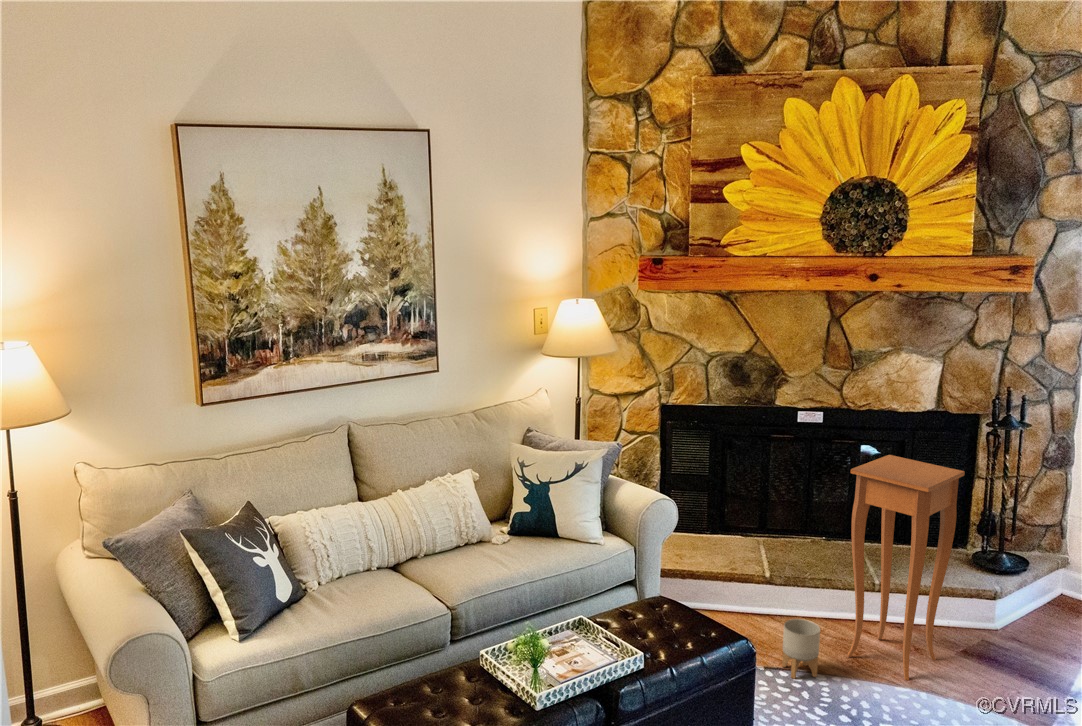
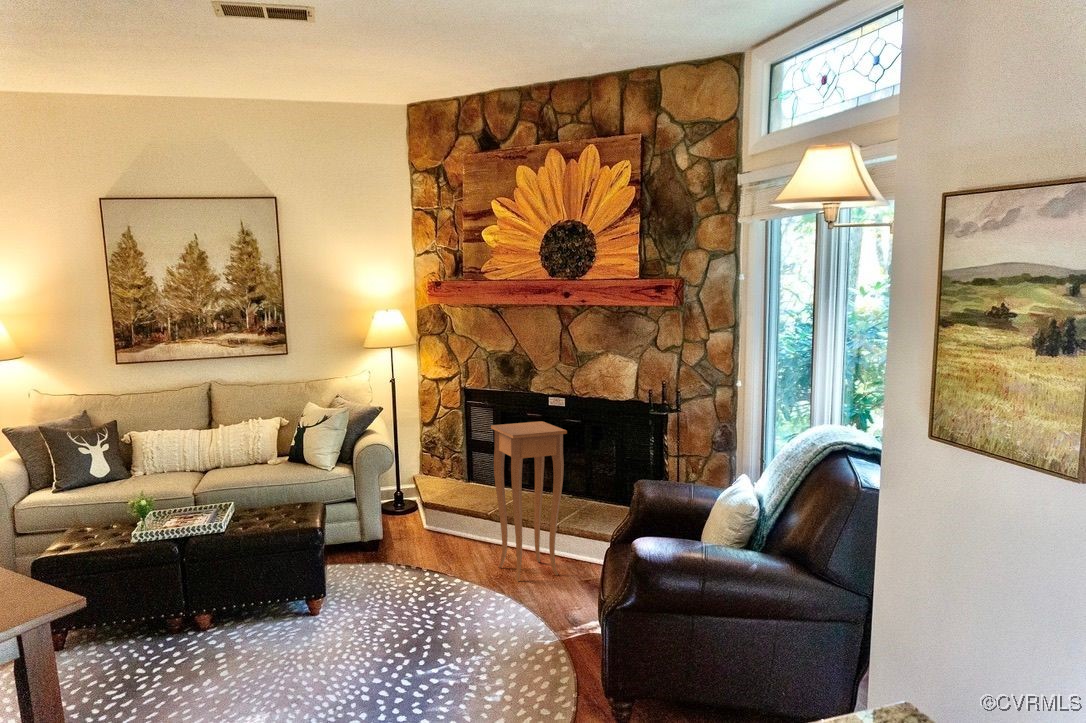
planter: present [782,619,820,679] -> none [440,533,465,574]

